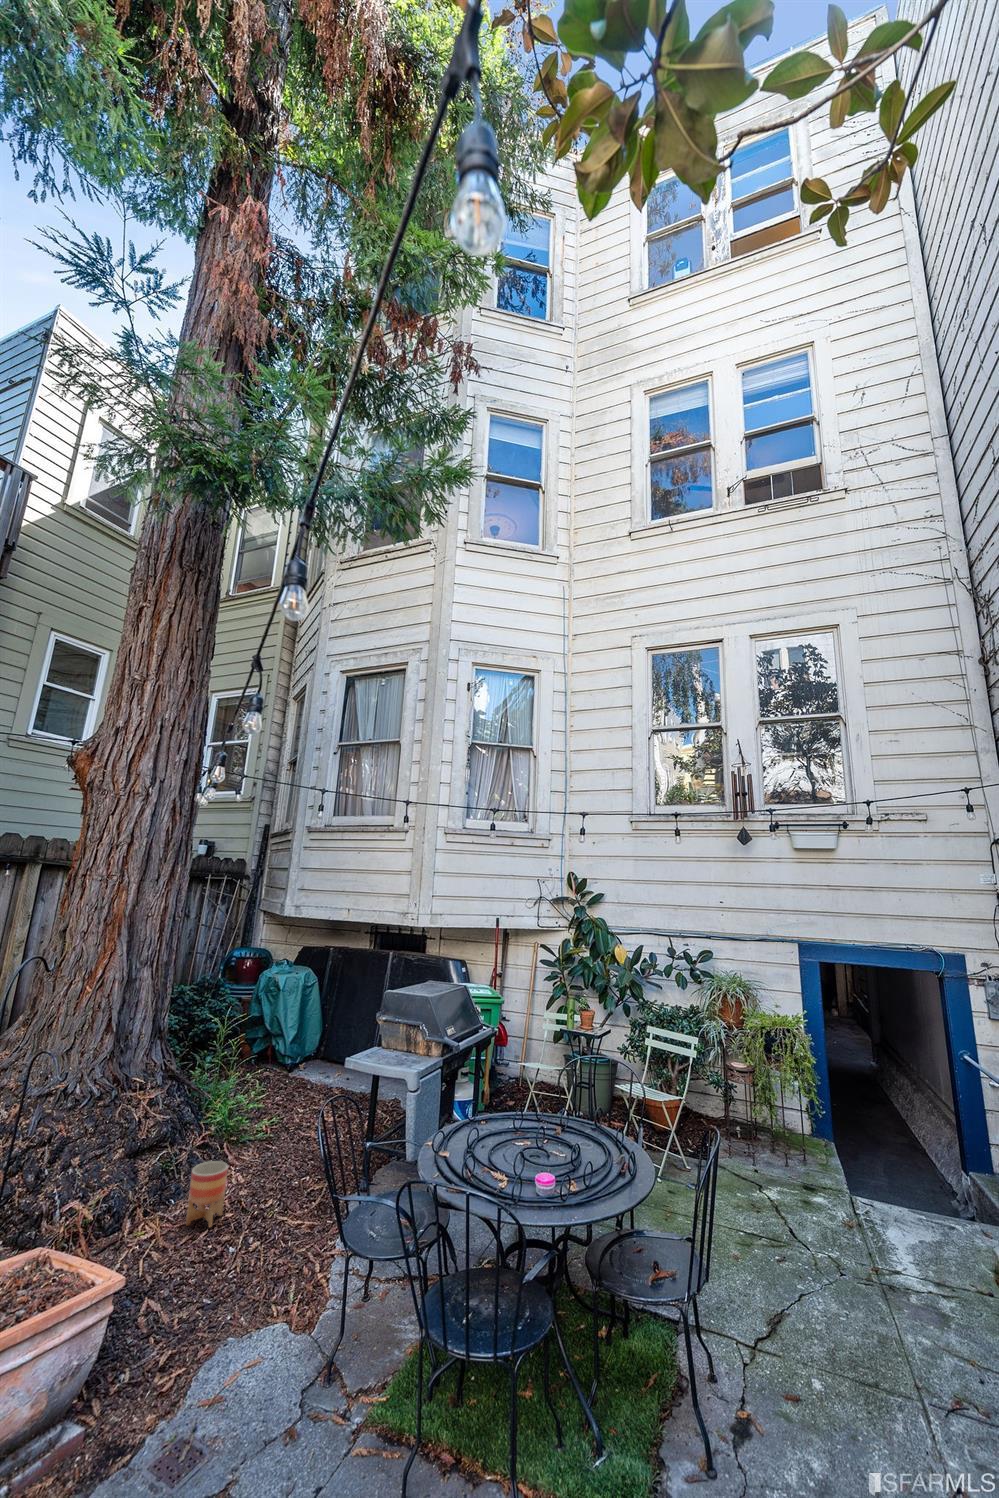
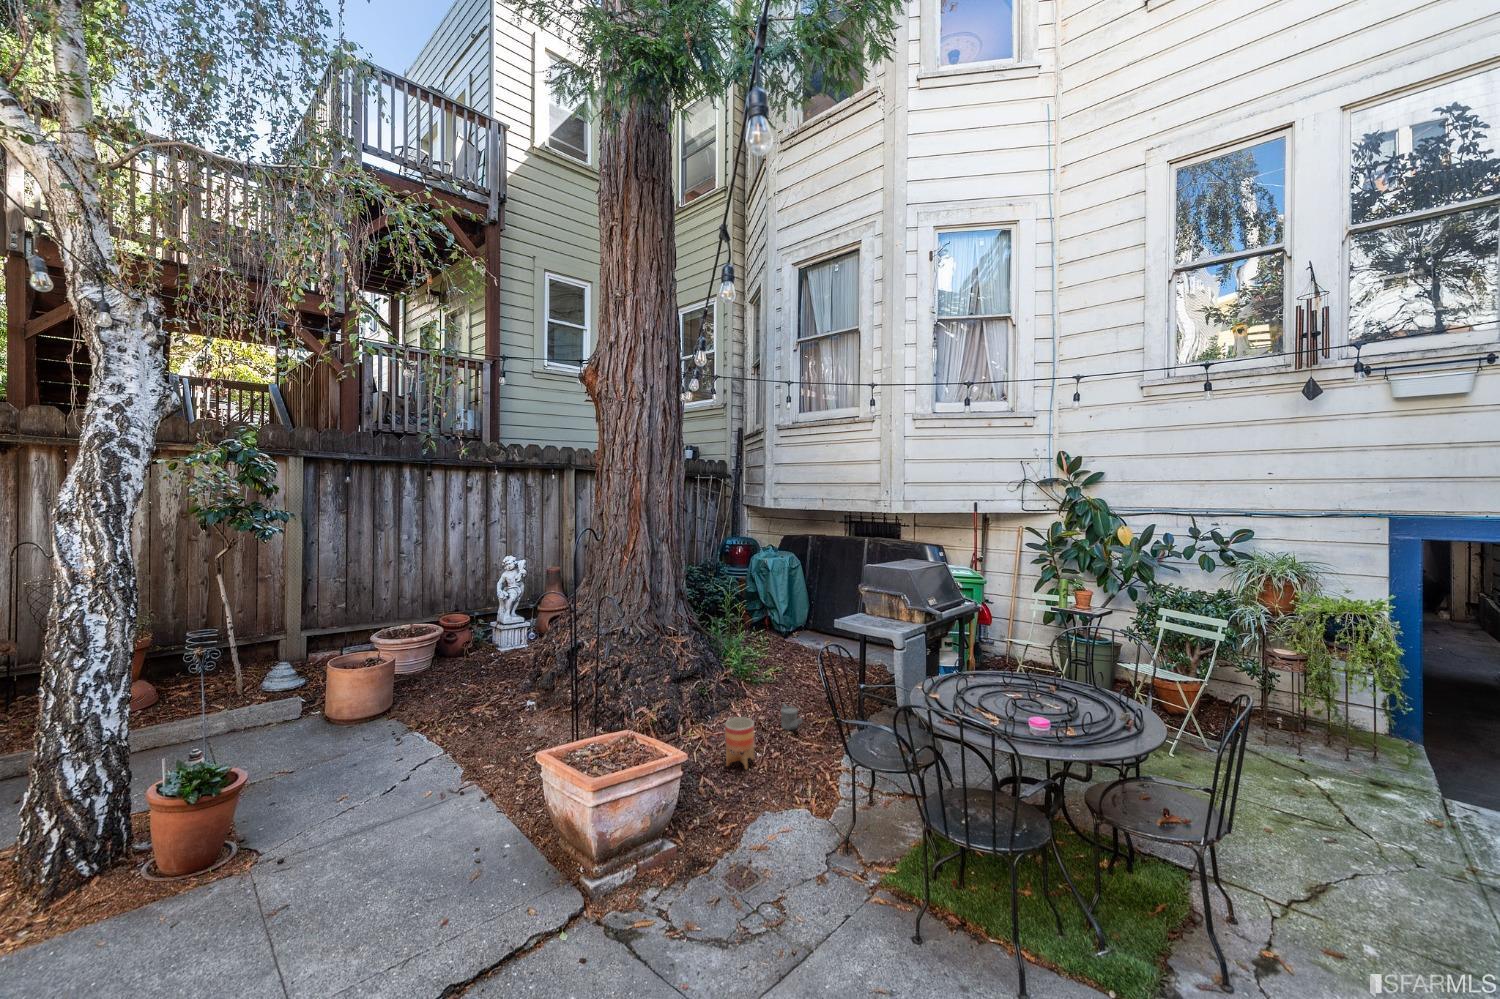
watering can: none [262,1145,288,1178] -> present [781,703,803,730]

